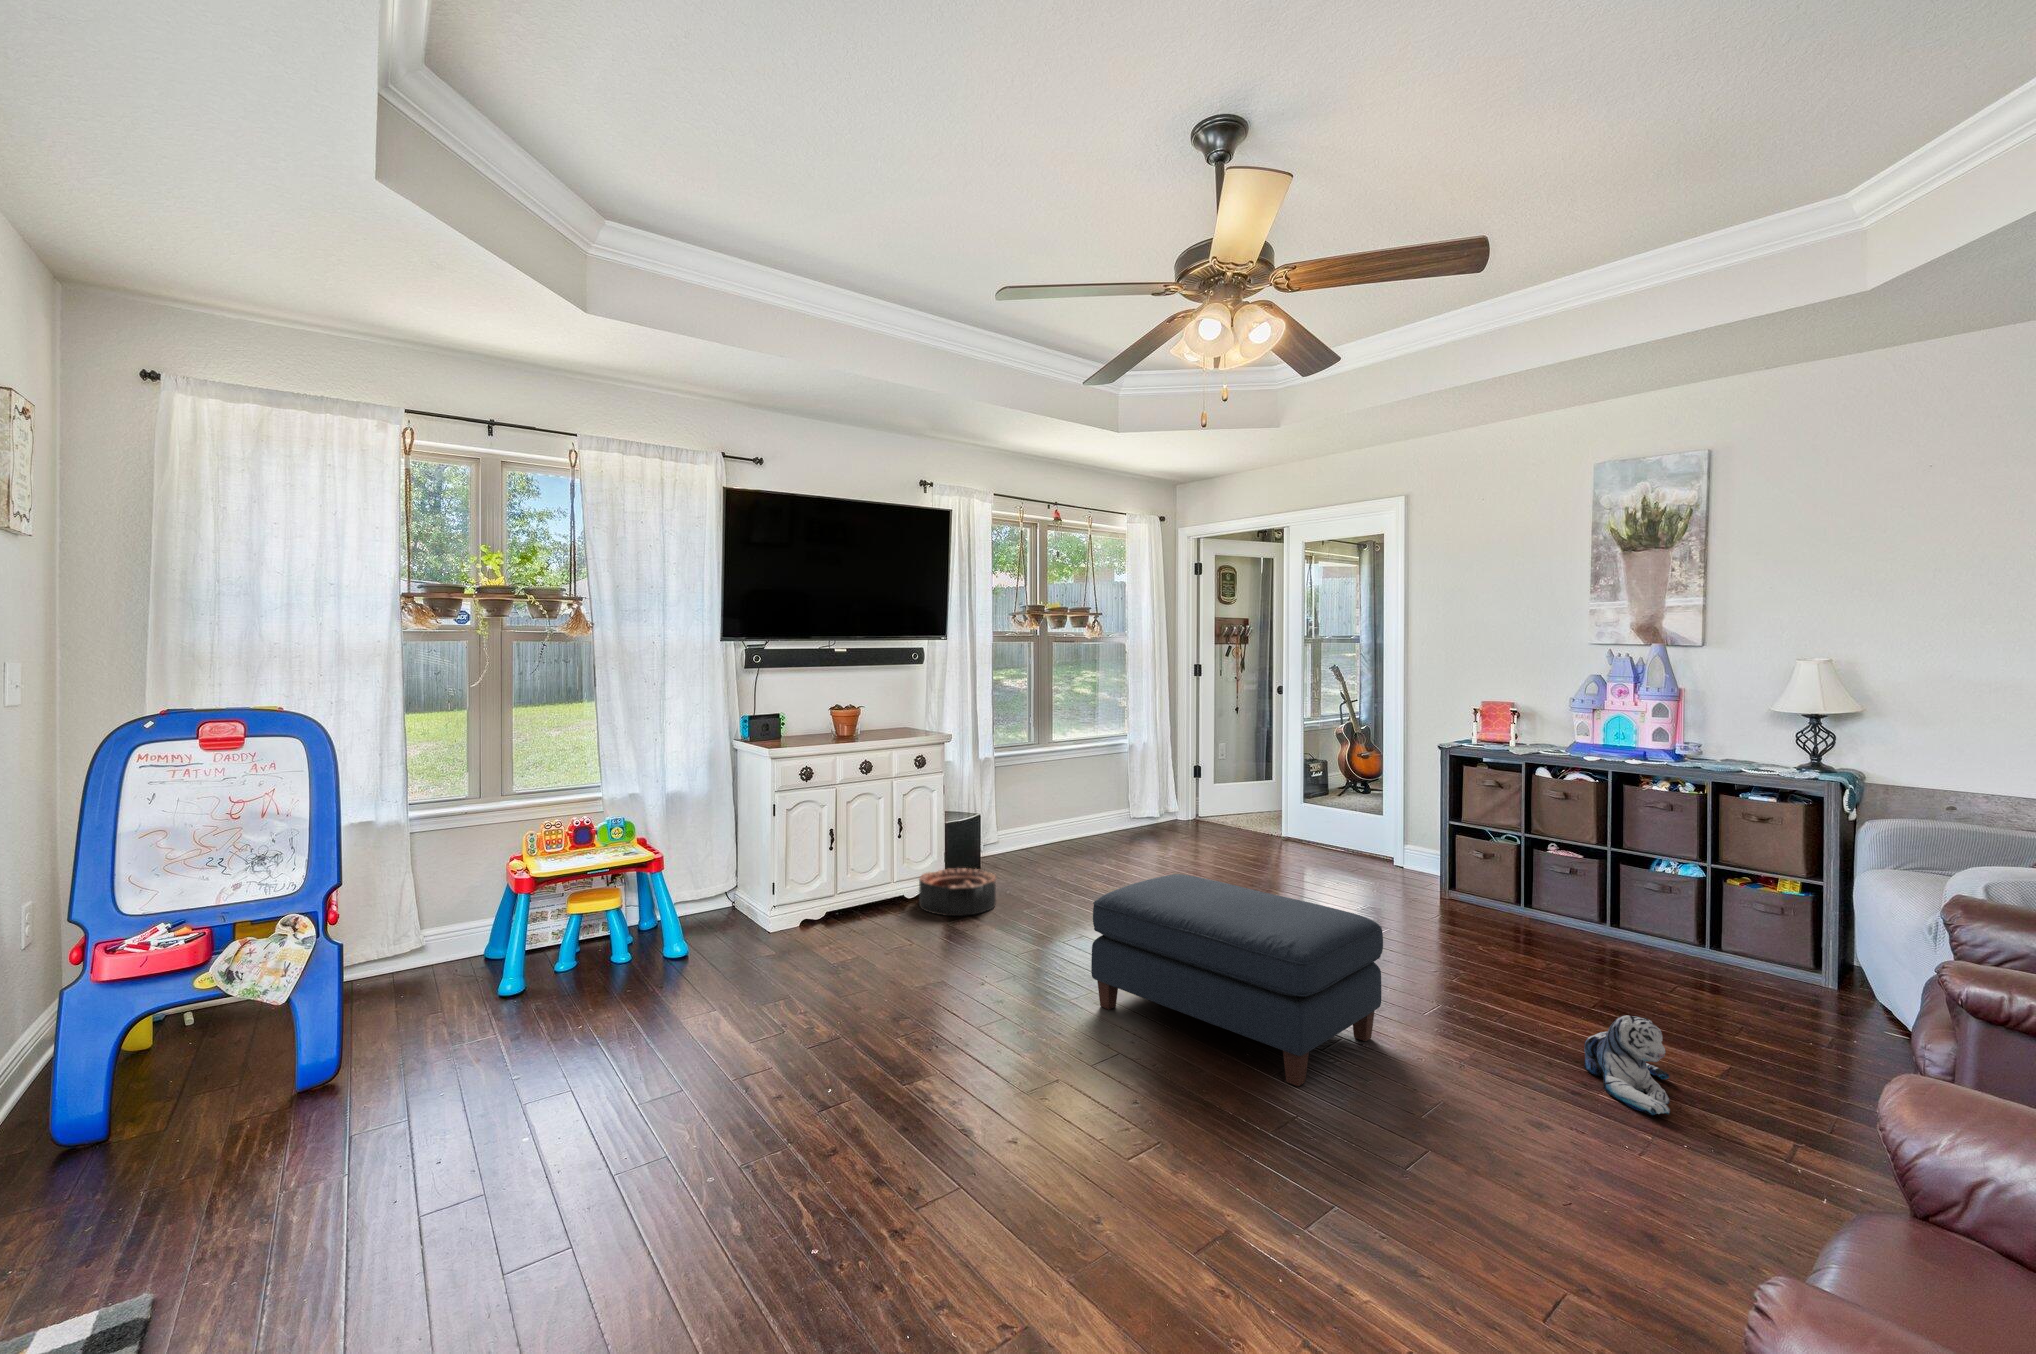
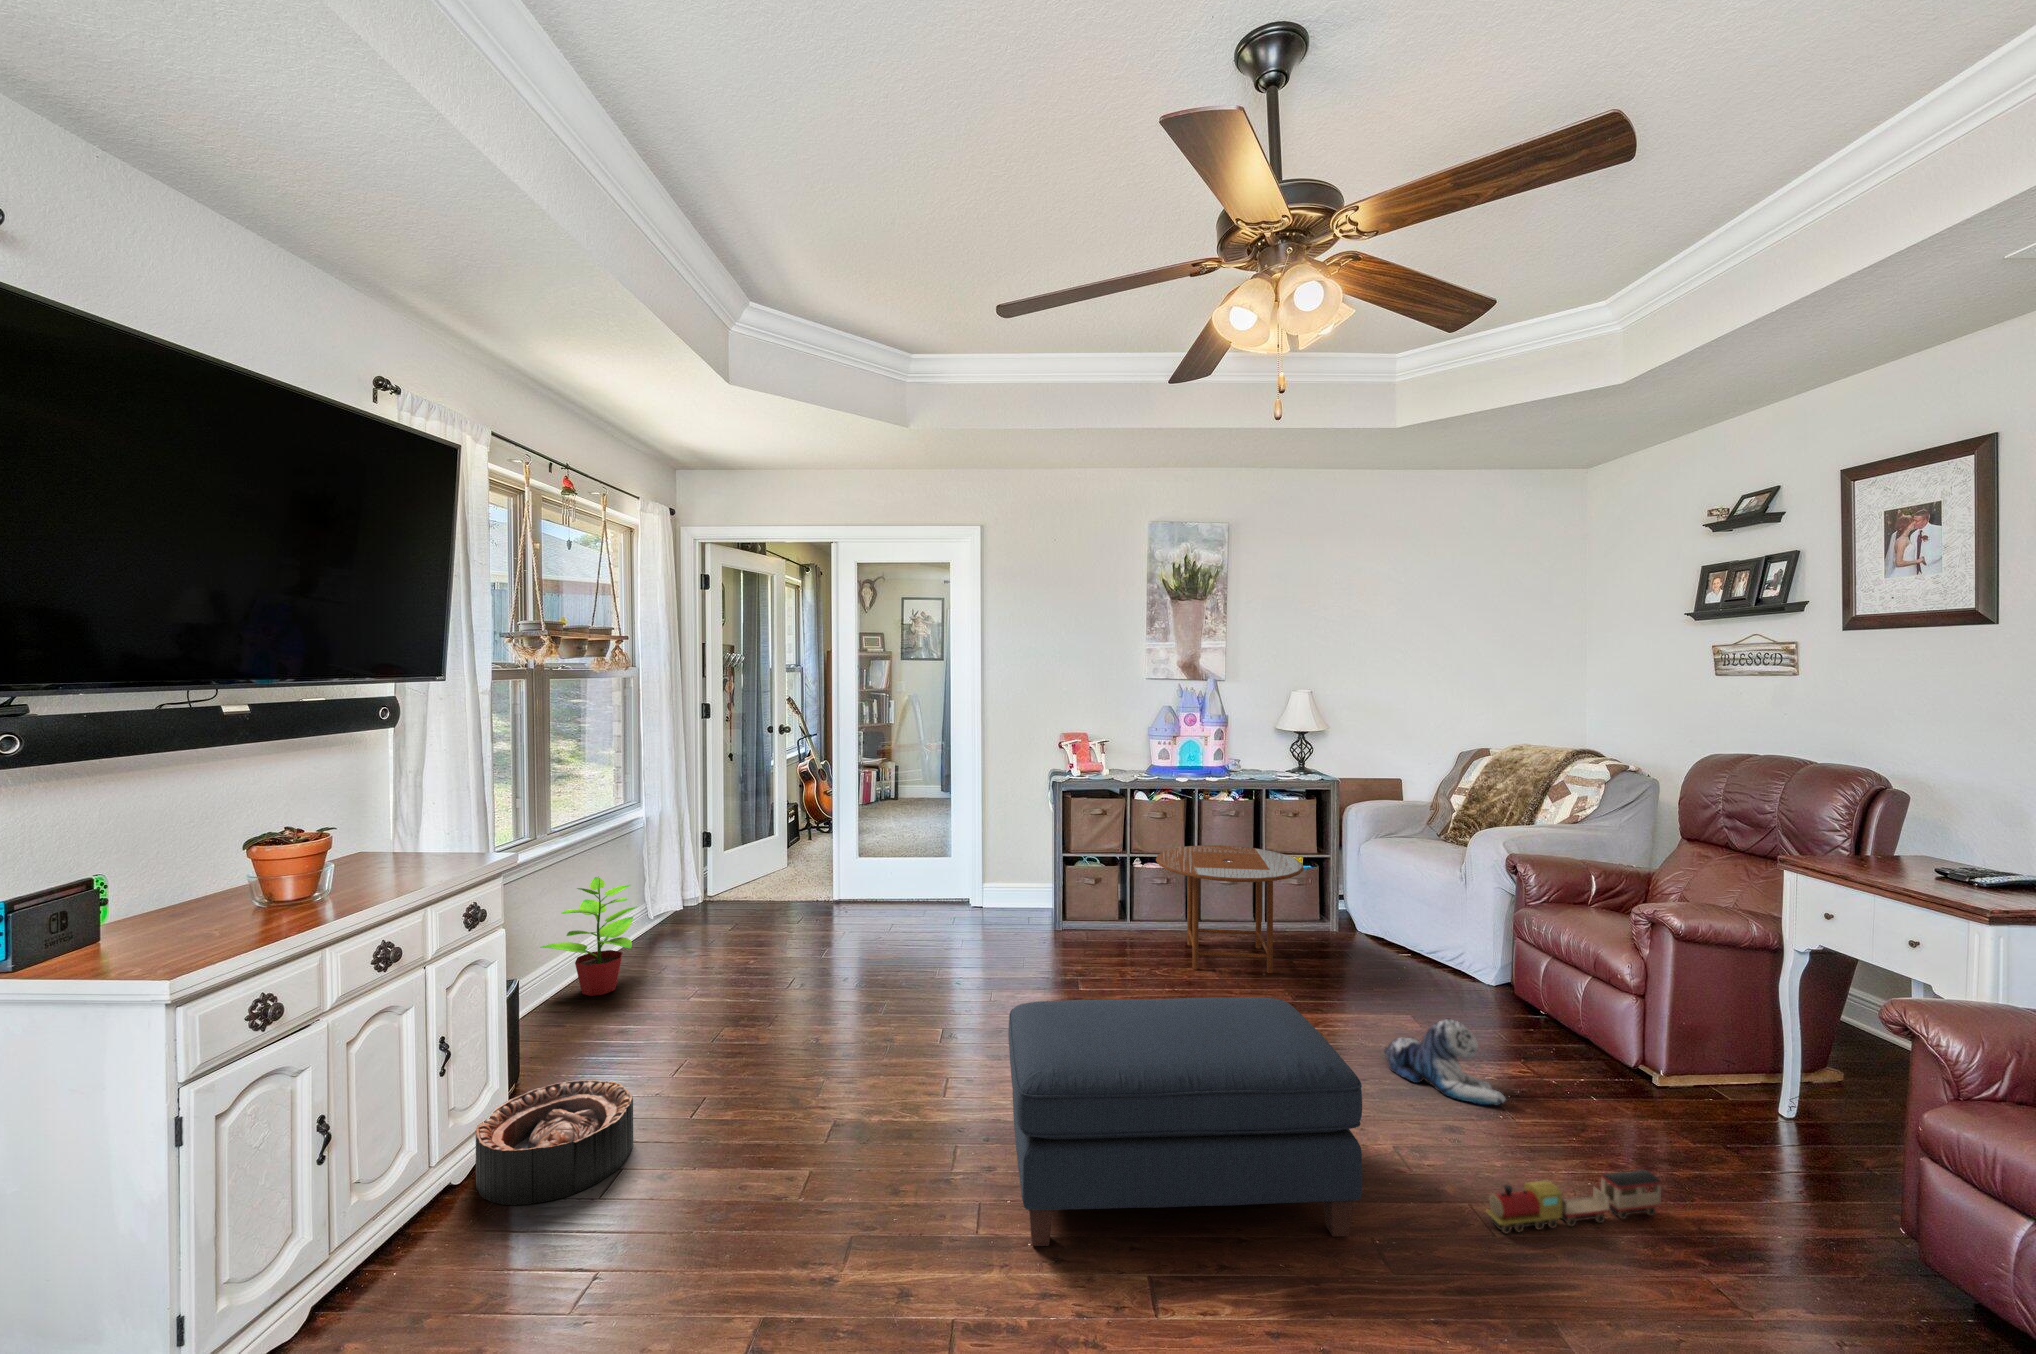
potted plant: none [1036,775,1096,853] -> present [541,877,637,996]
side table: none [1504,829,1701,977] -> present [1156,845,1304,973]
toy train: none [1429,1105,1648,1214] -> present [1486,1170,1661,1234]

